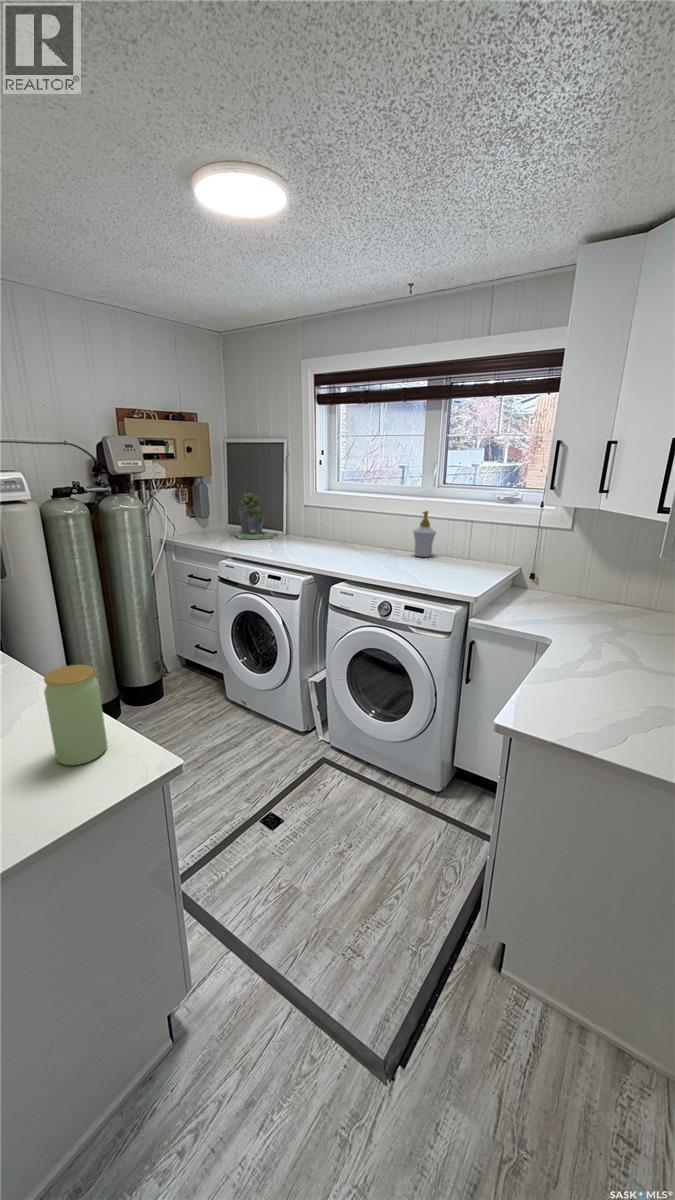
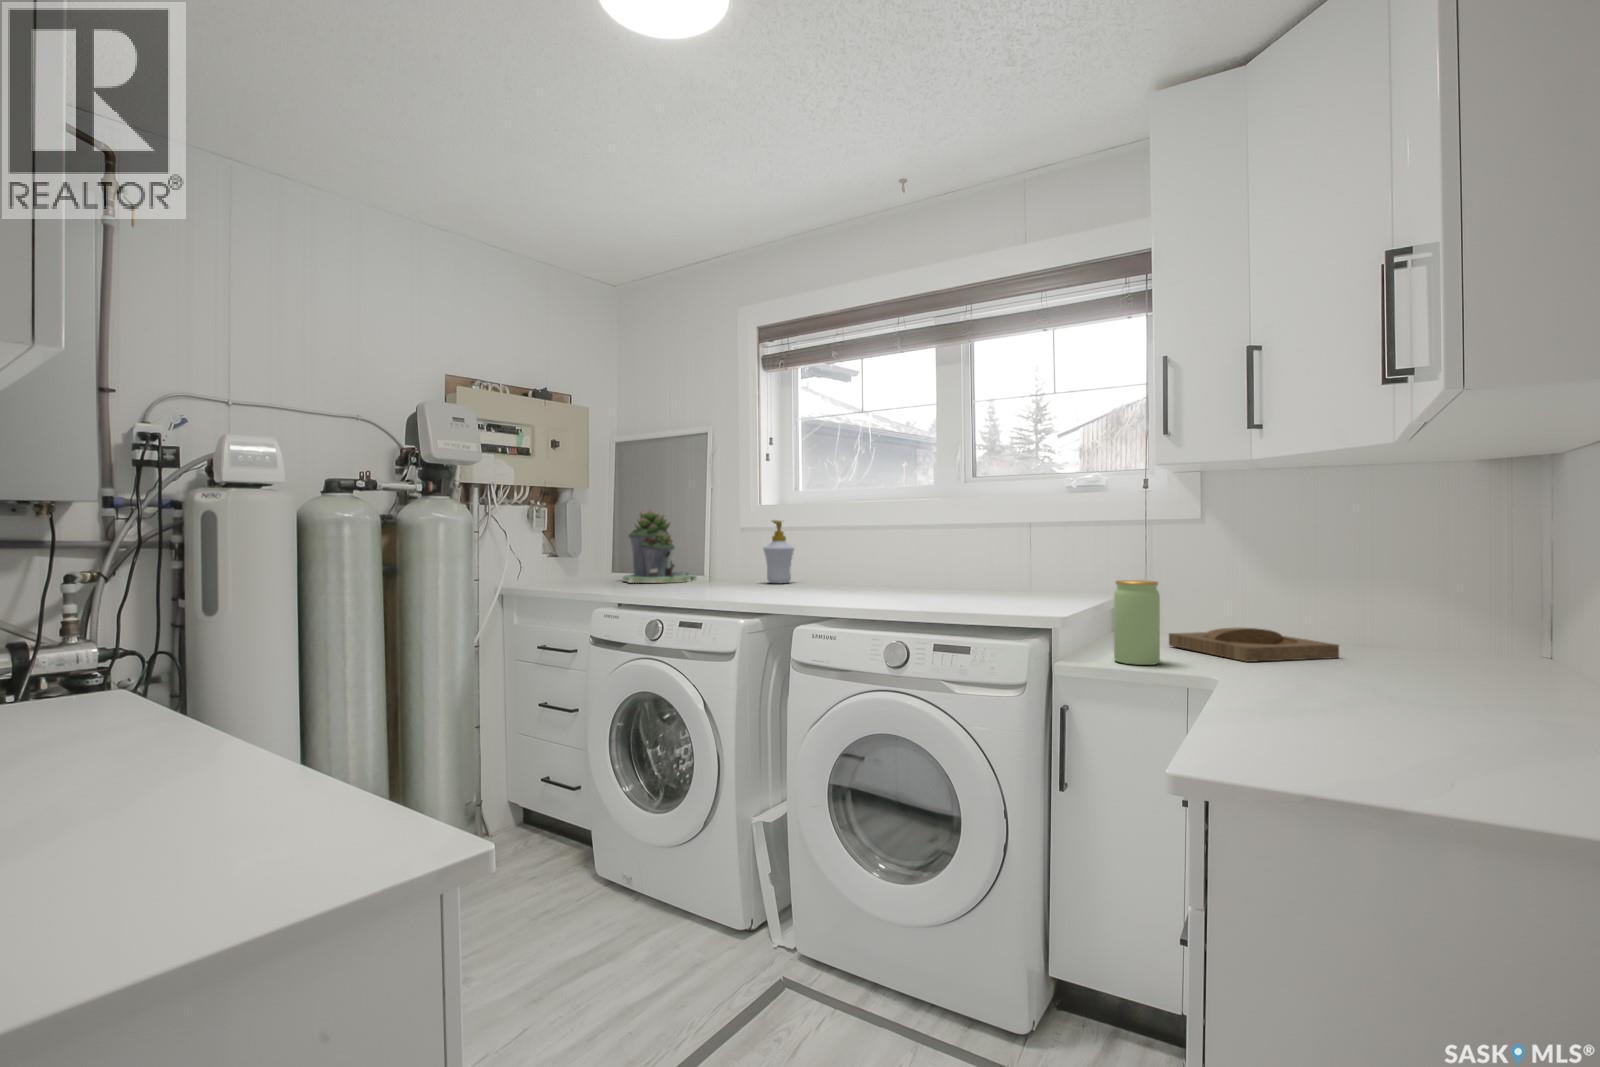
soap bottle: present [413,511,436,557] -> present [763,520,794,583]
tray: none [543,594,637,620] -> present [1169,628,1339,662]
jar: present [44,665,107,765] -> present [1114,580,1160,665]

